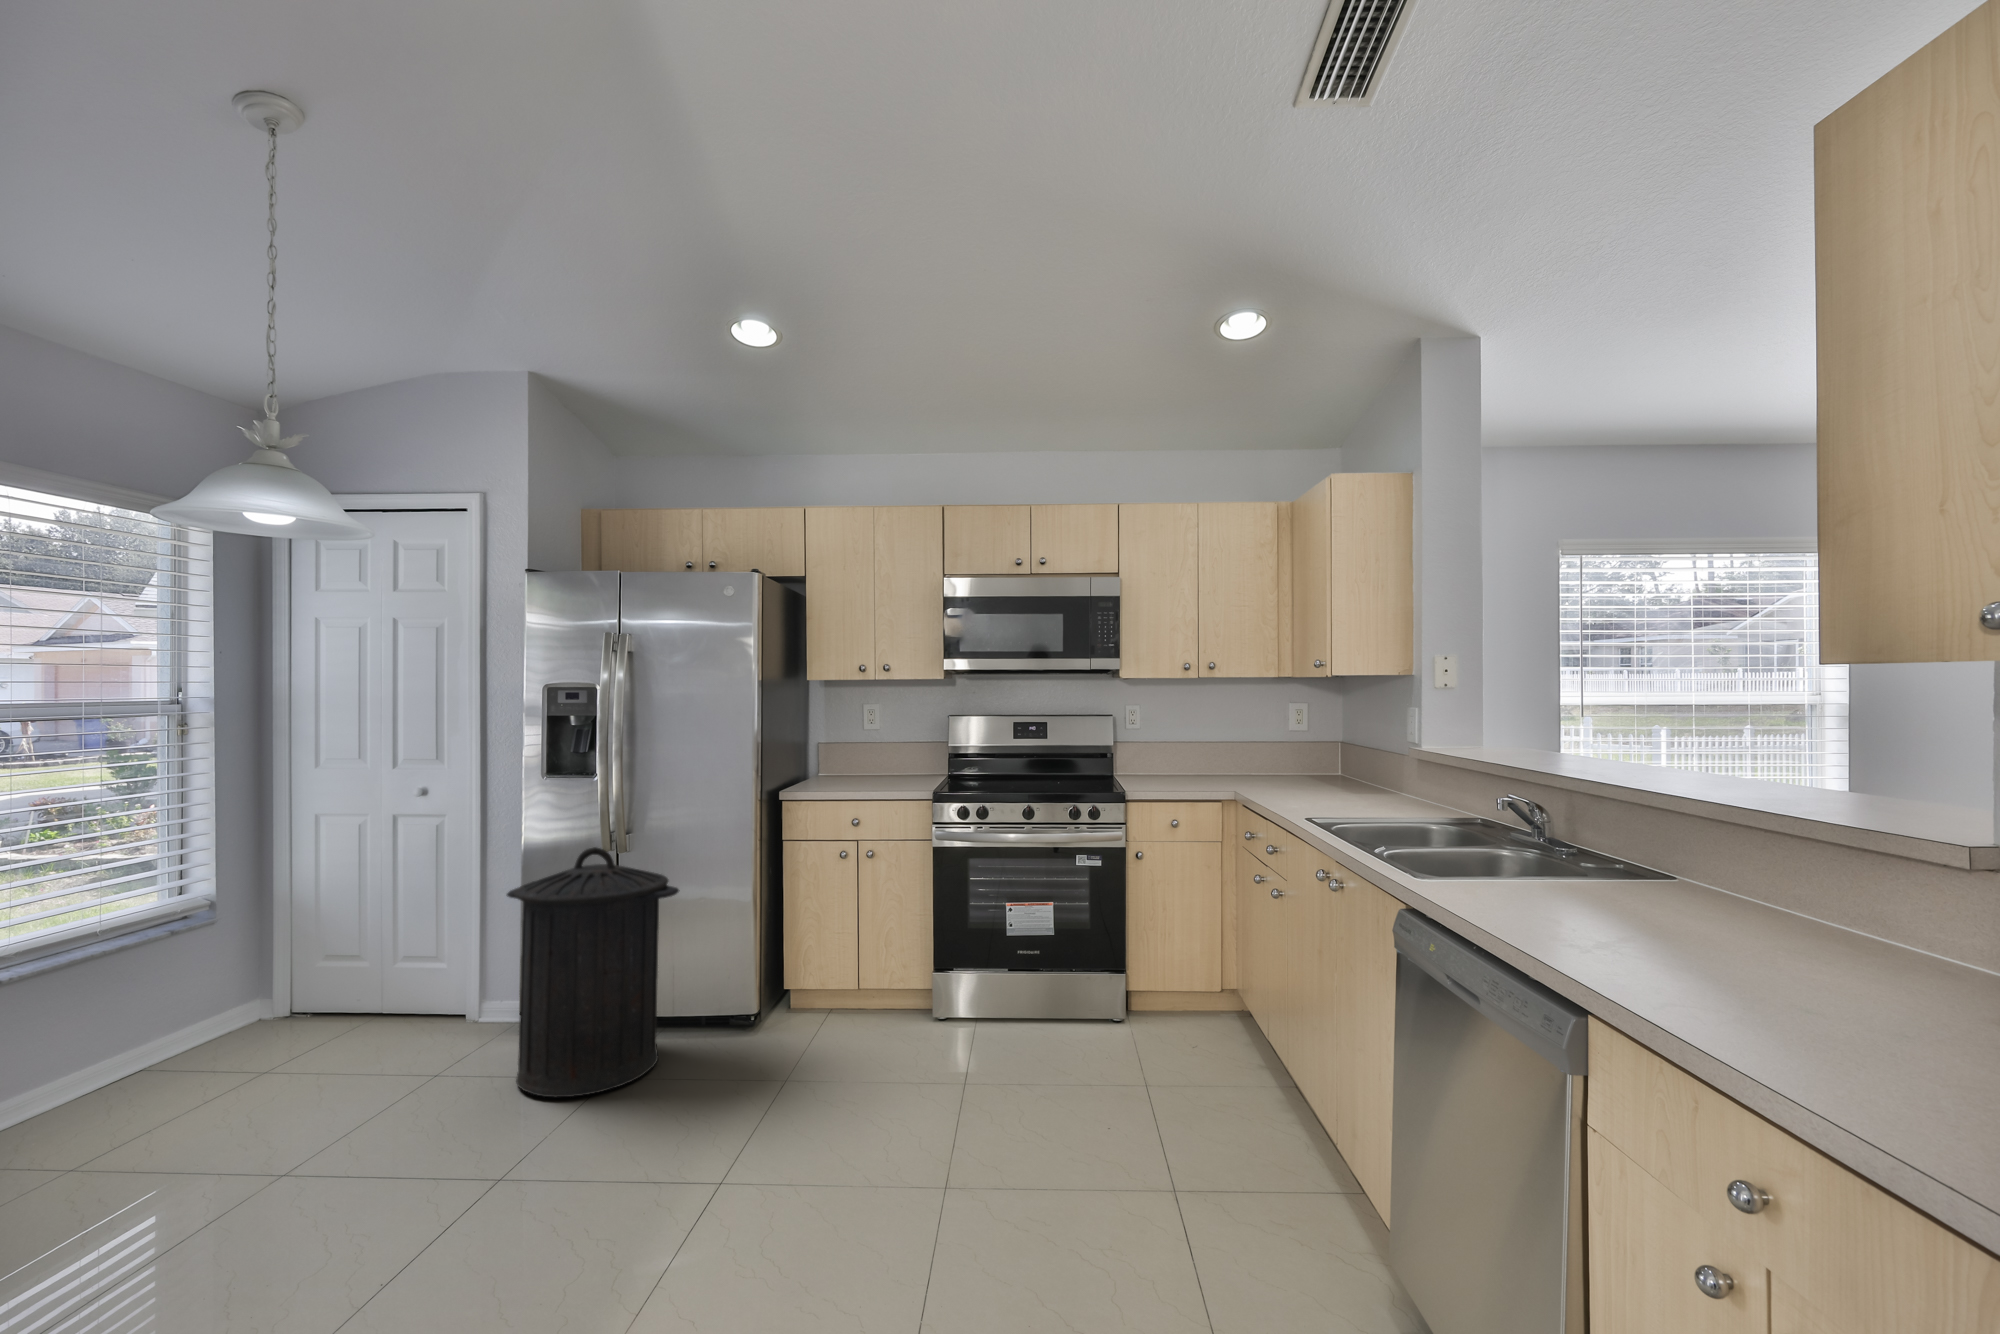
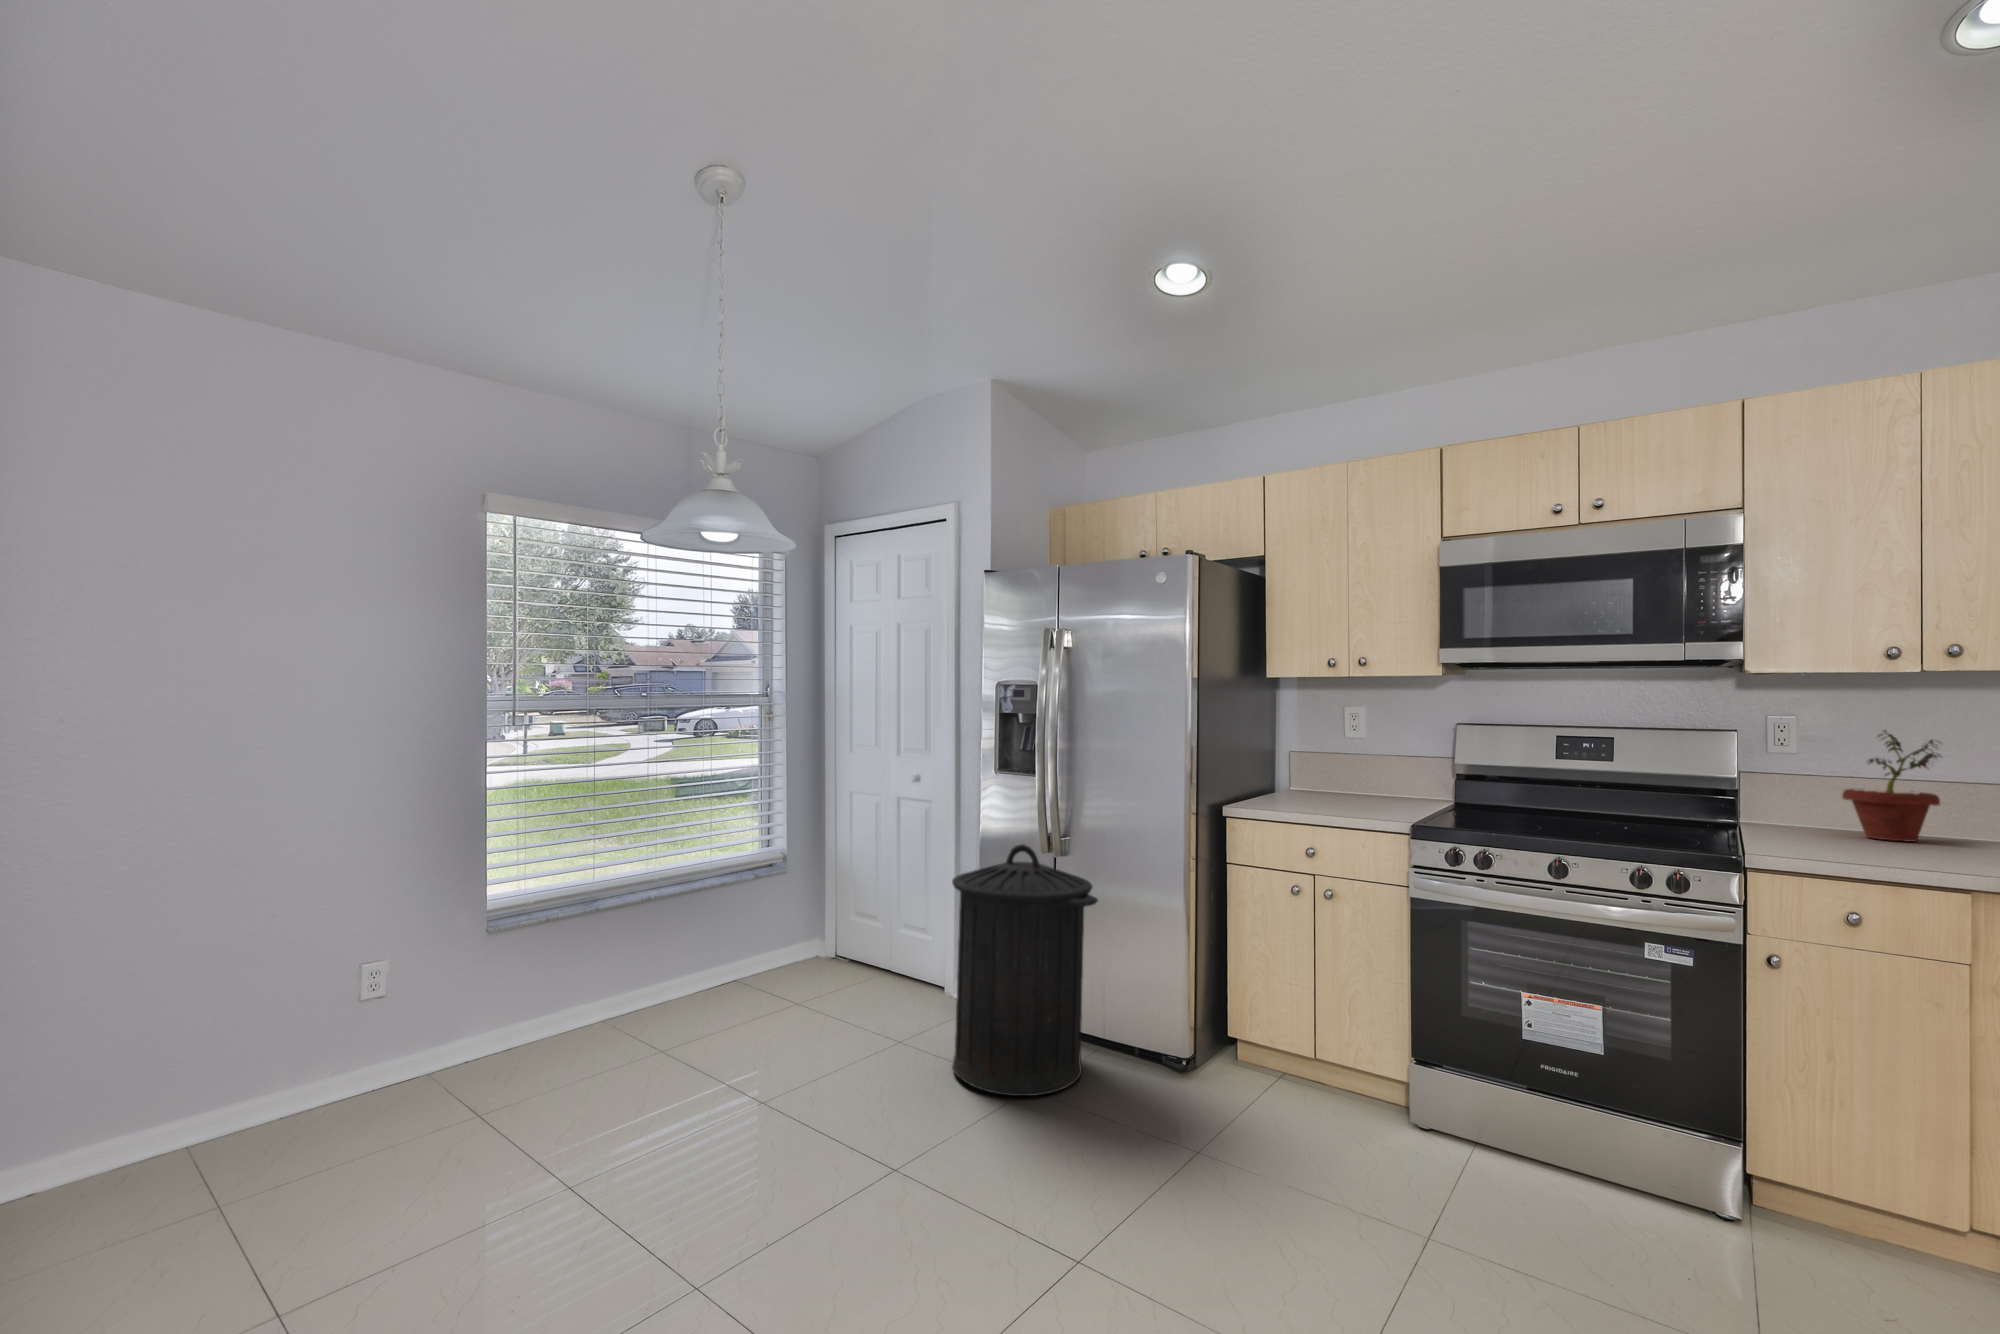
potted plant: none [1158,711,1201,777] -> present [1842,730,1940,842]

